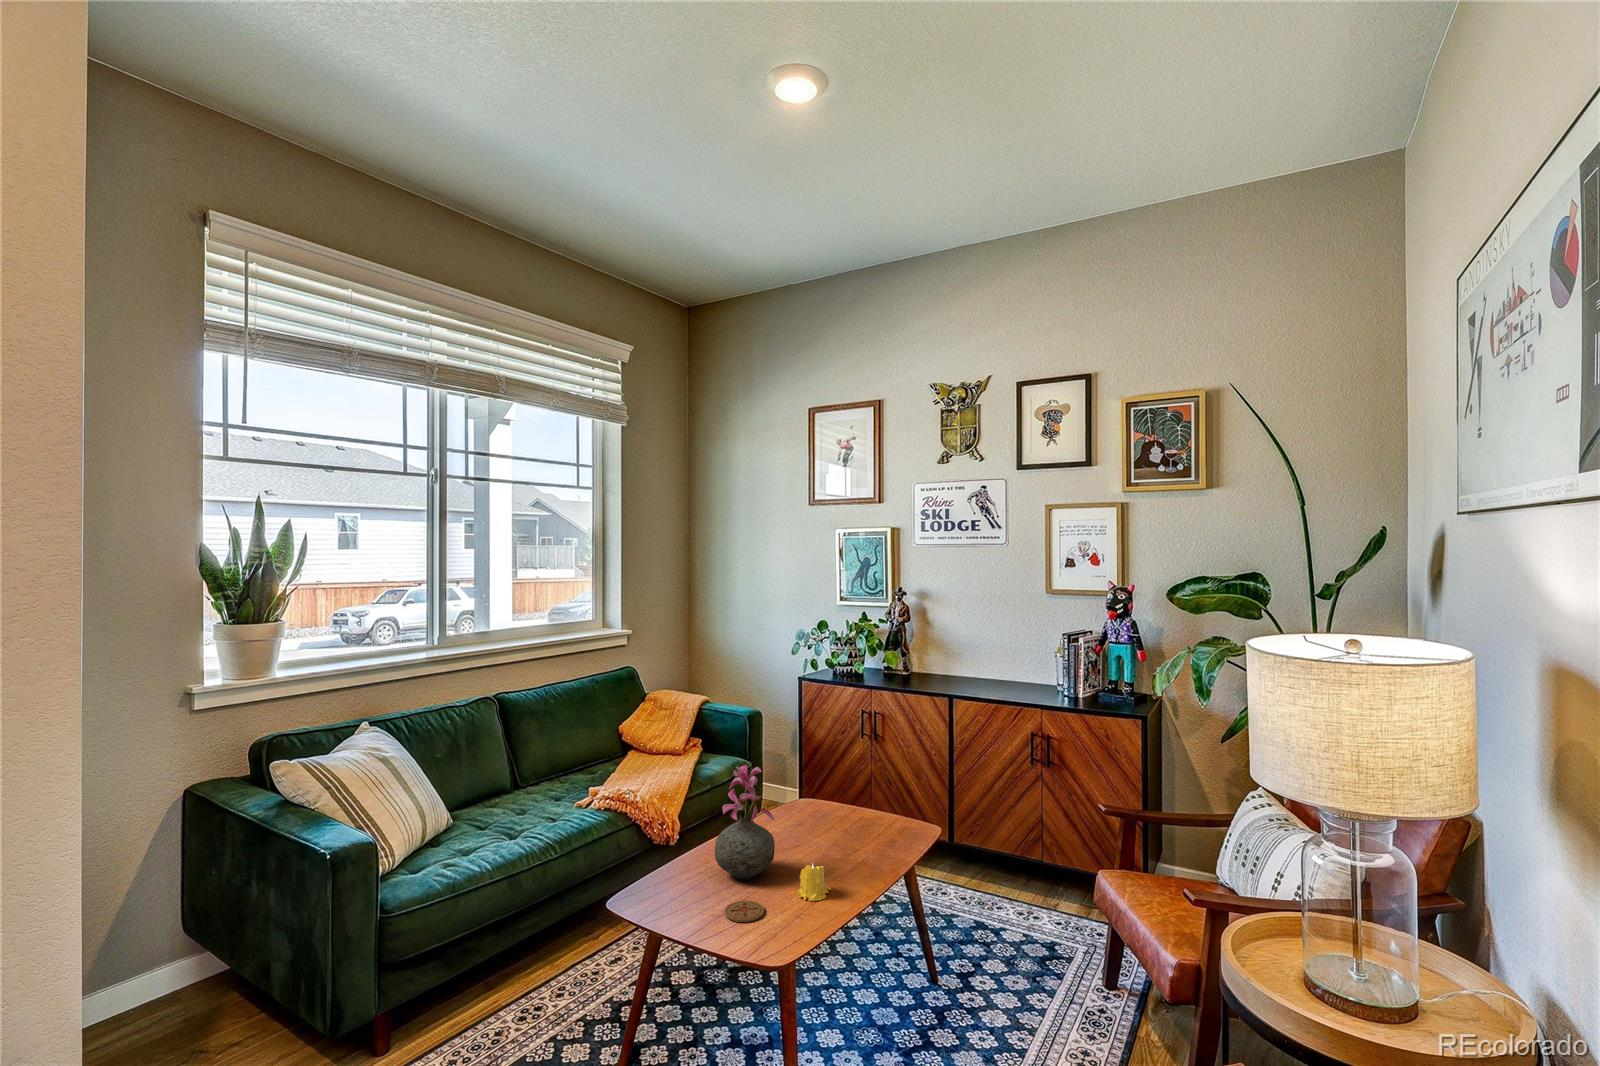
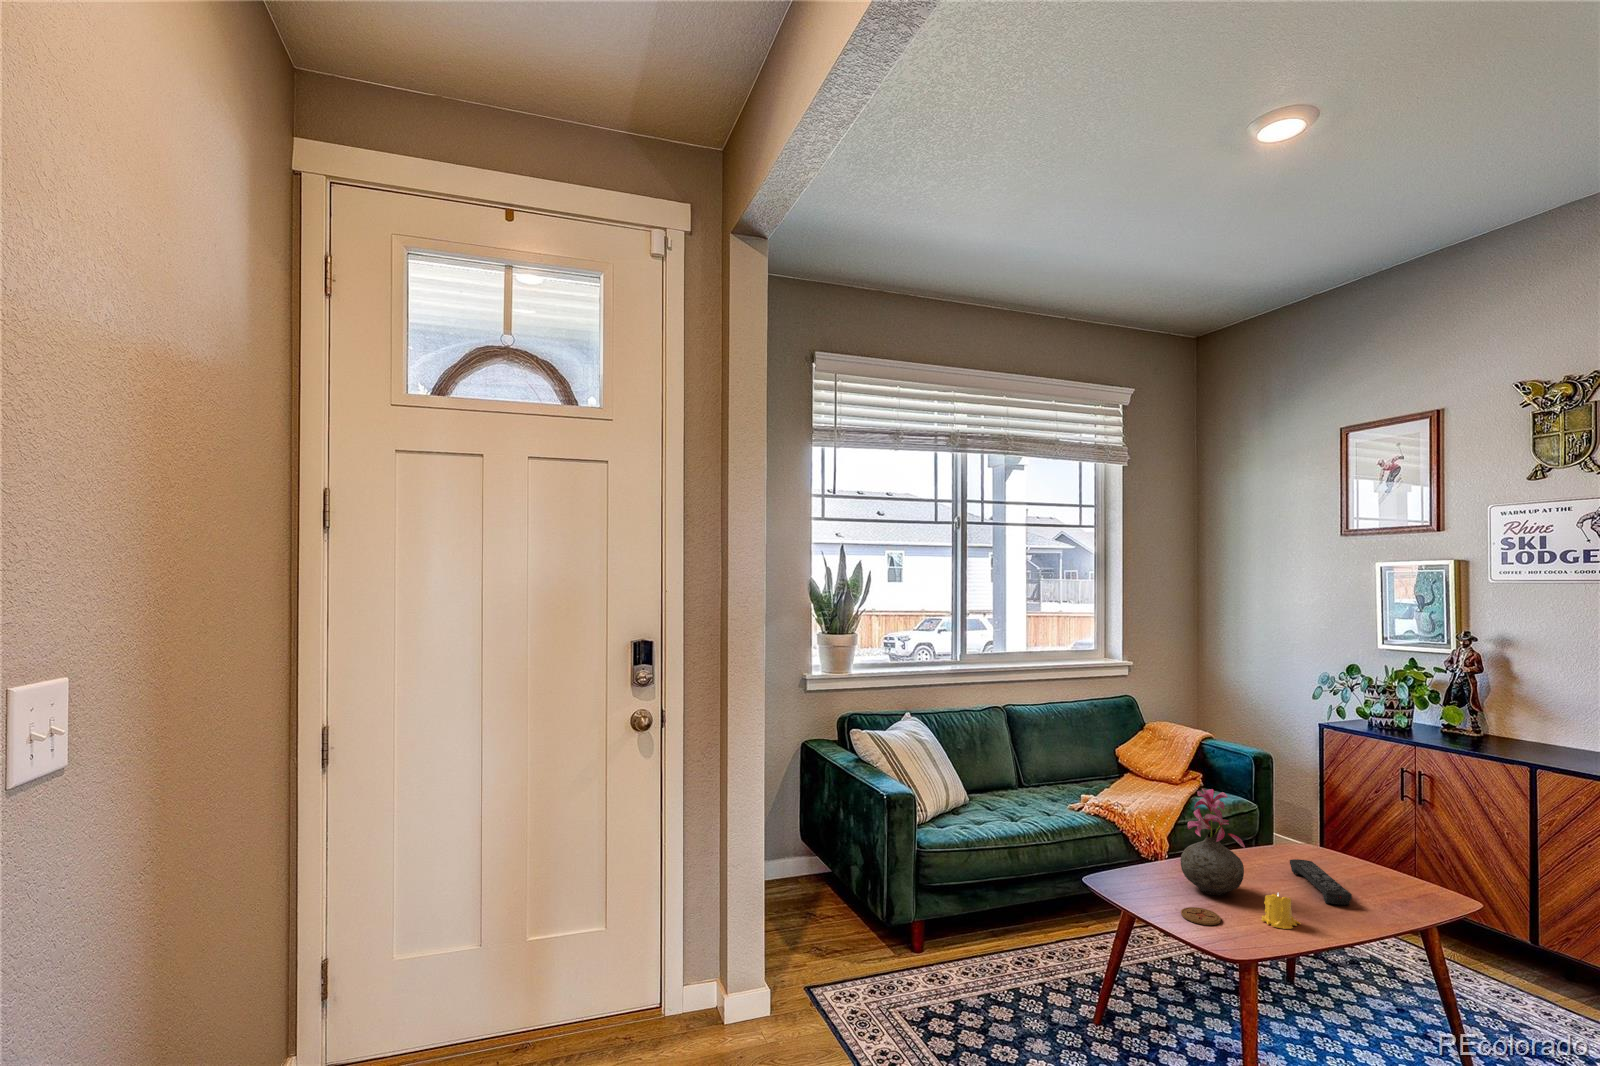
remote control: none [802,816,862,858] -> present [1290,859,1352,905]

